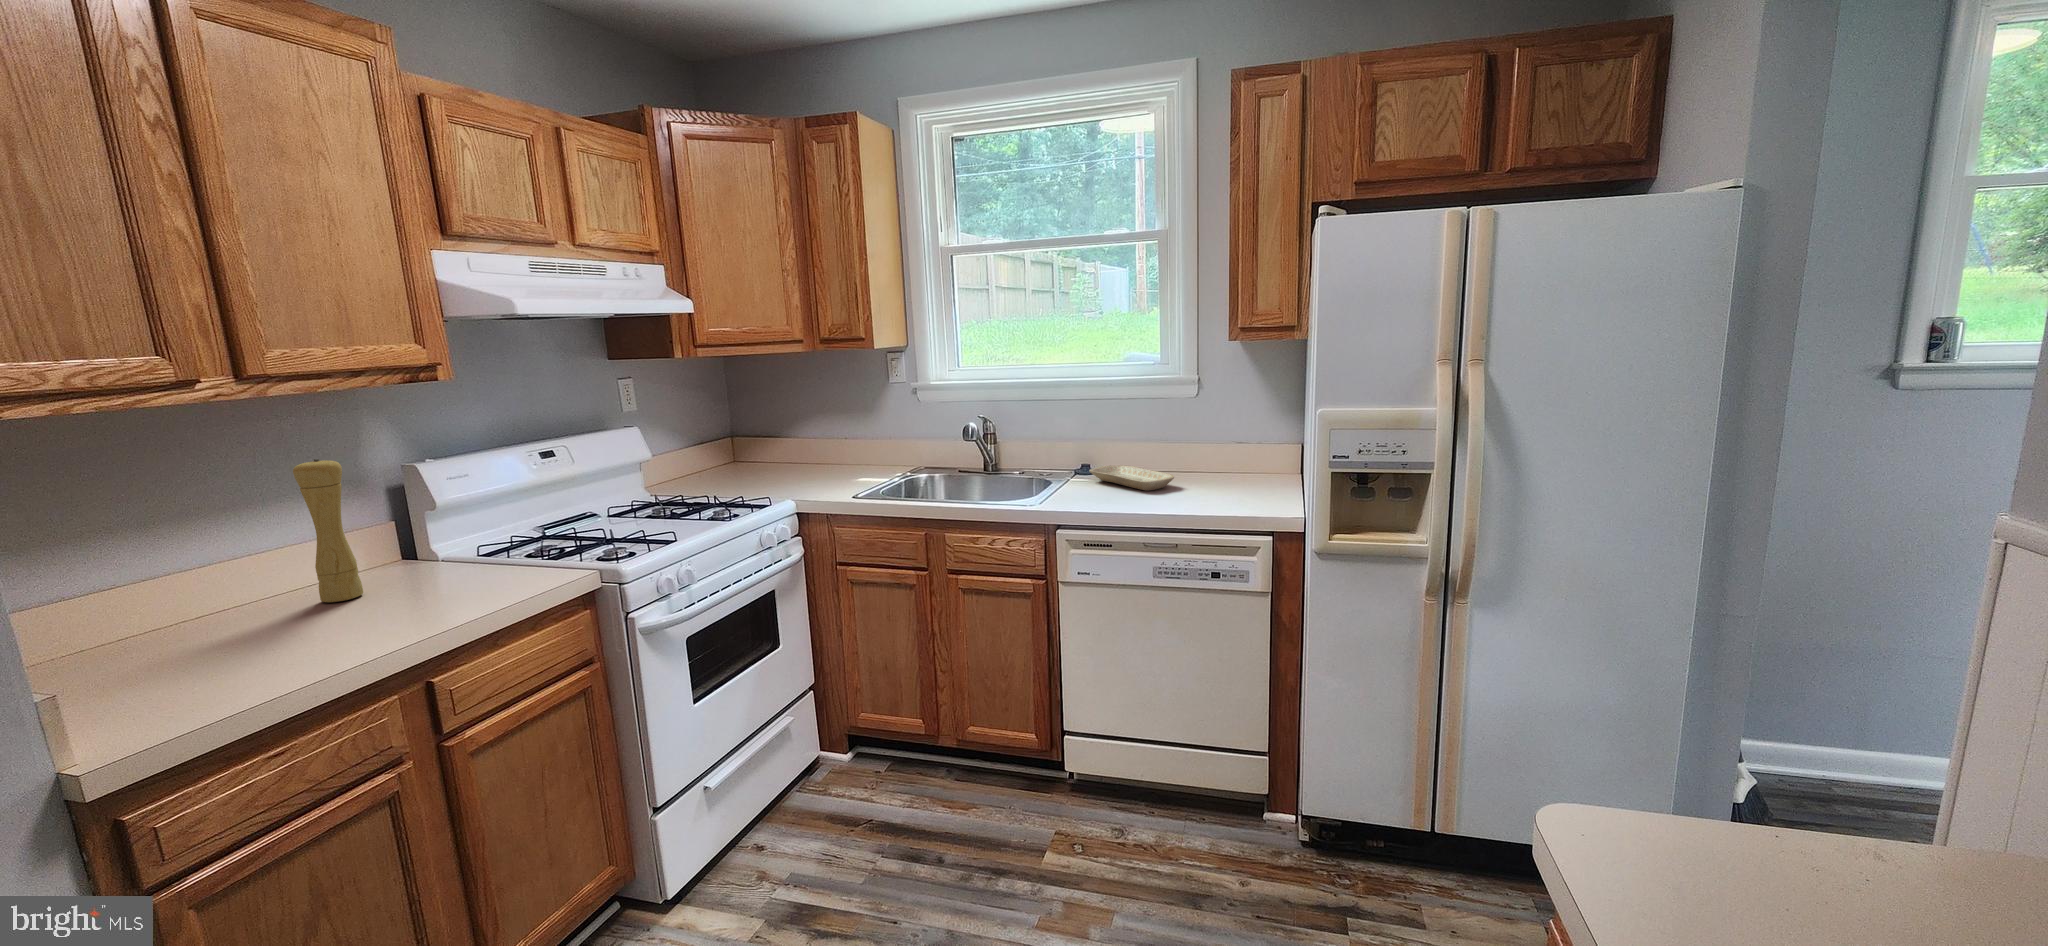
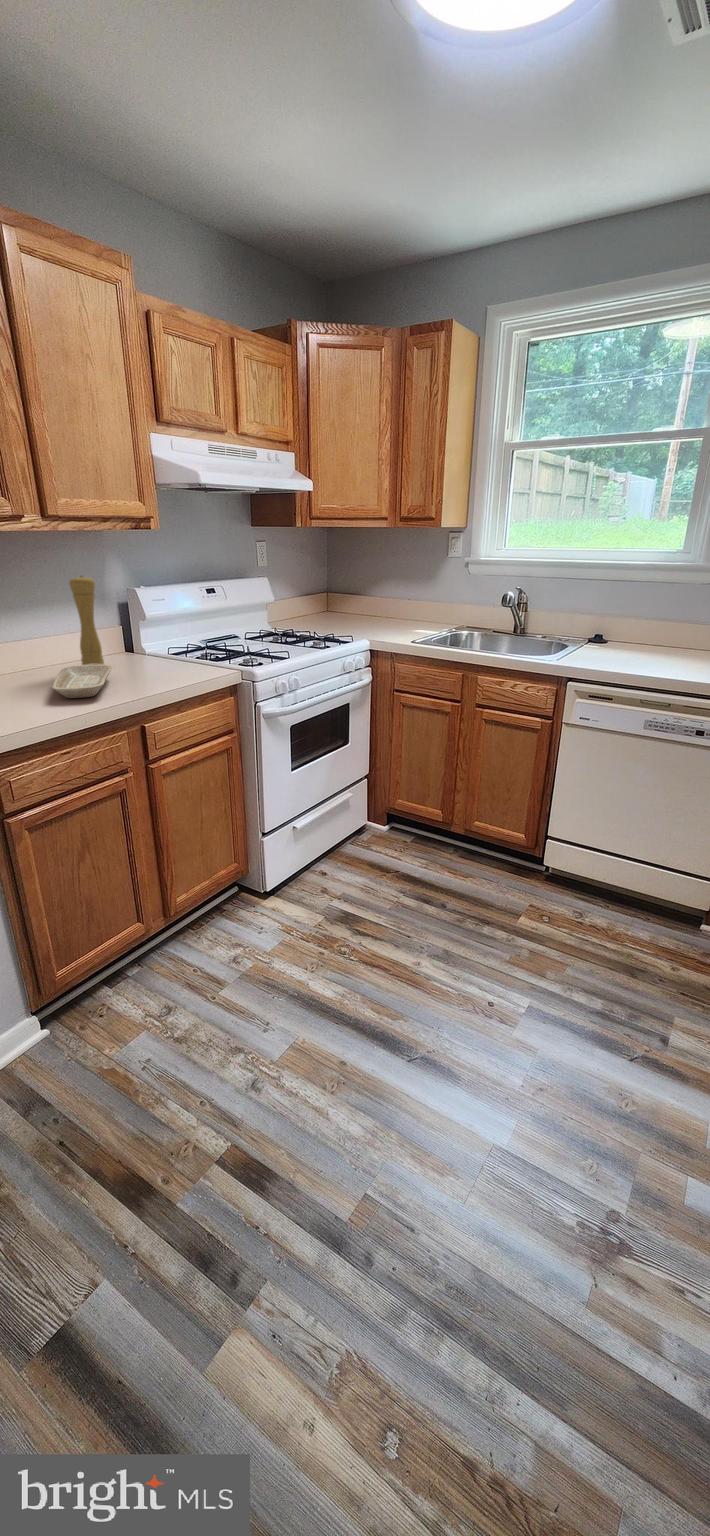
tray: present [1089,465,1174,491] -> present [52,664,112,698]

